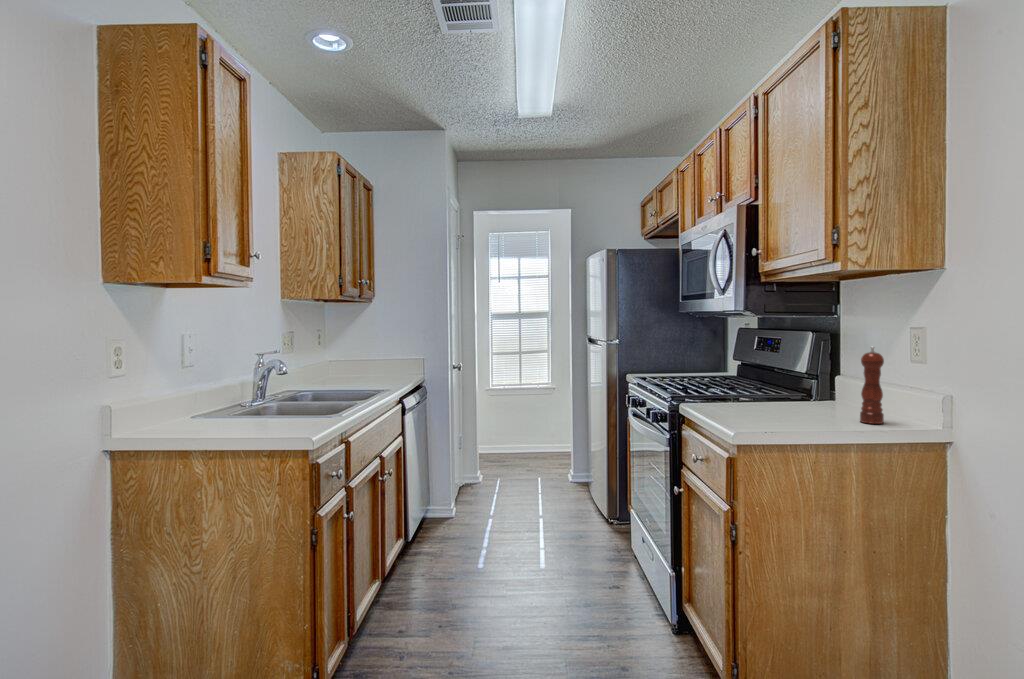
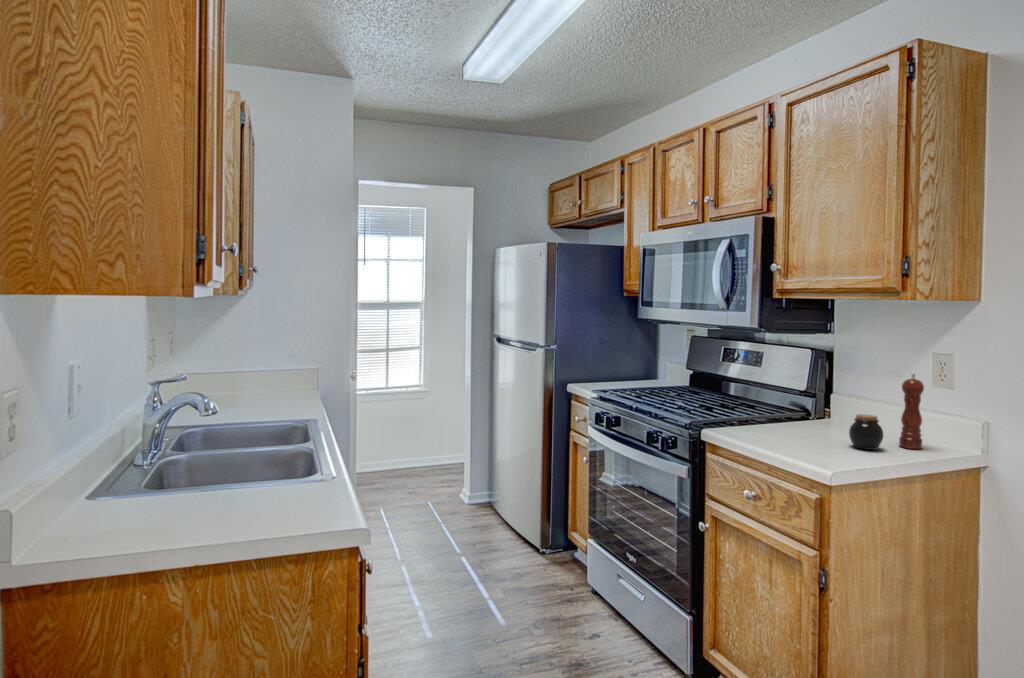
jar: none [800,387,834,421] -> present [849,414,883,450]

